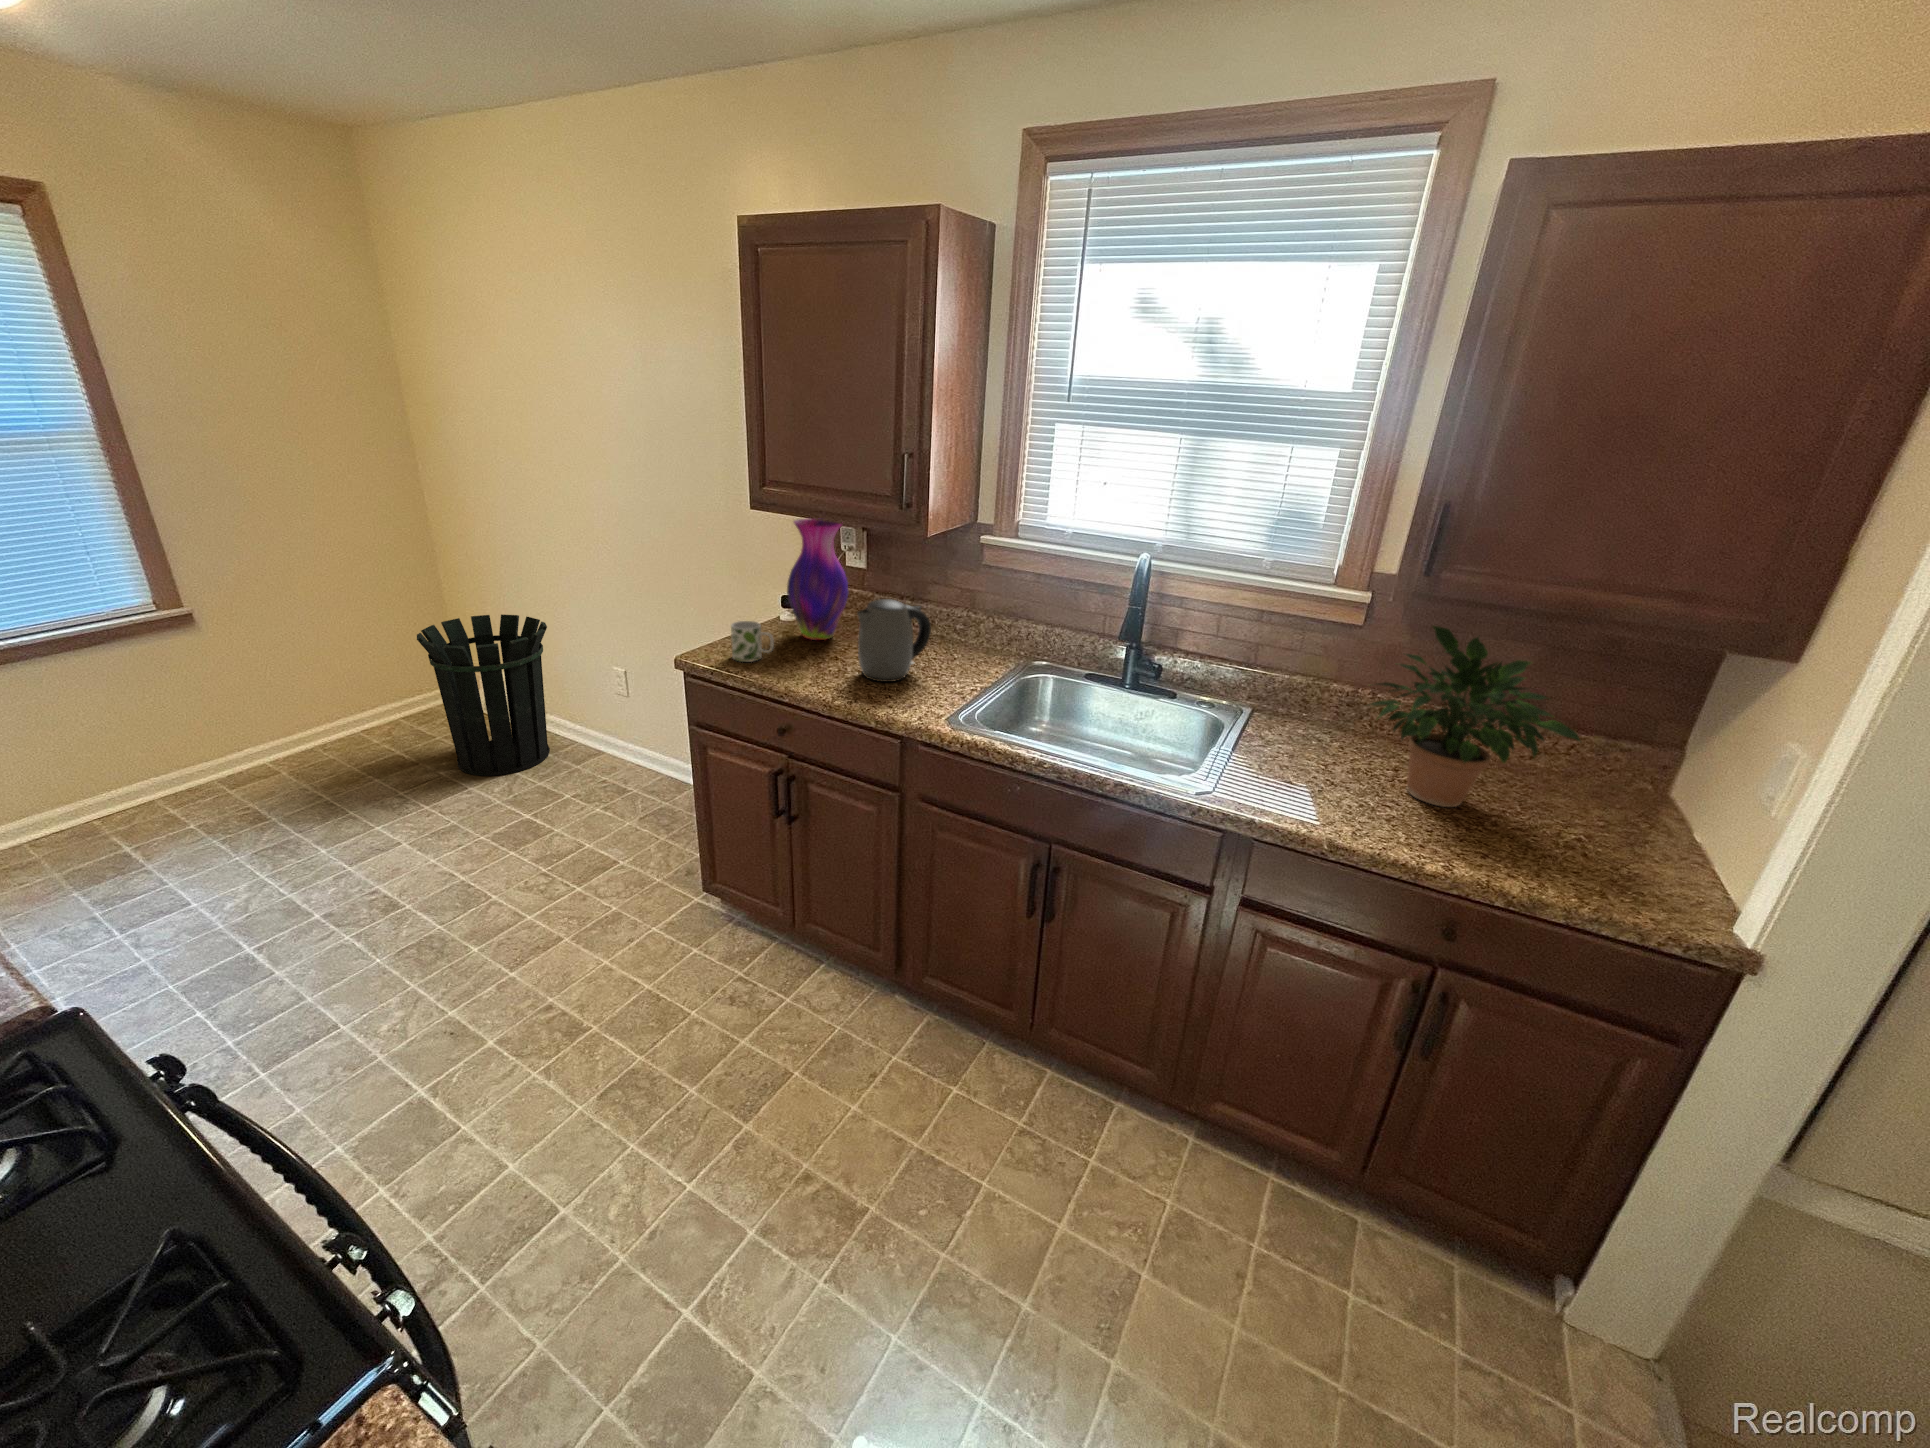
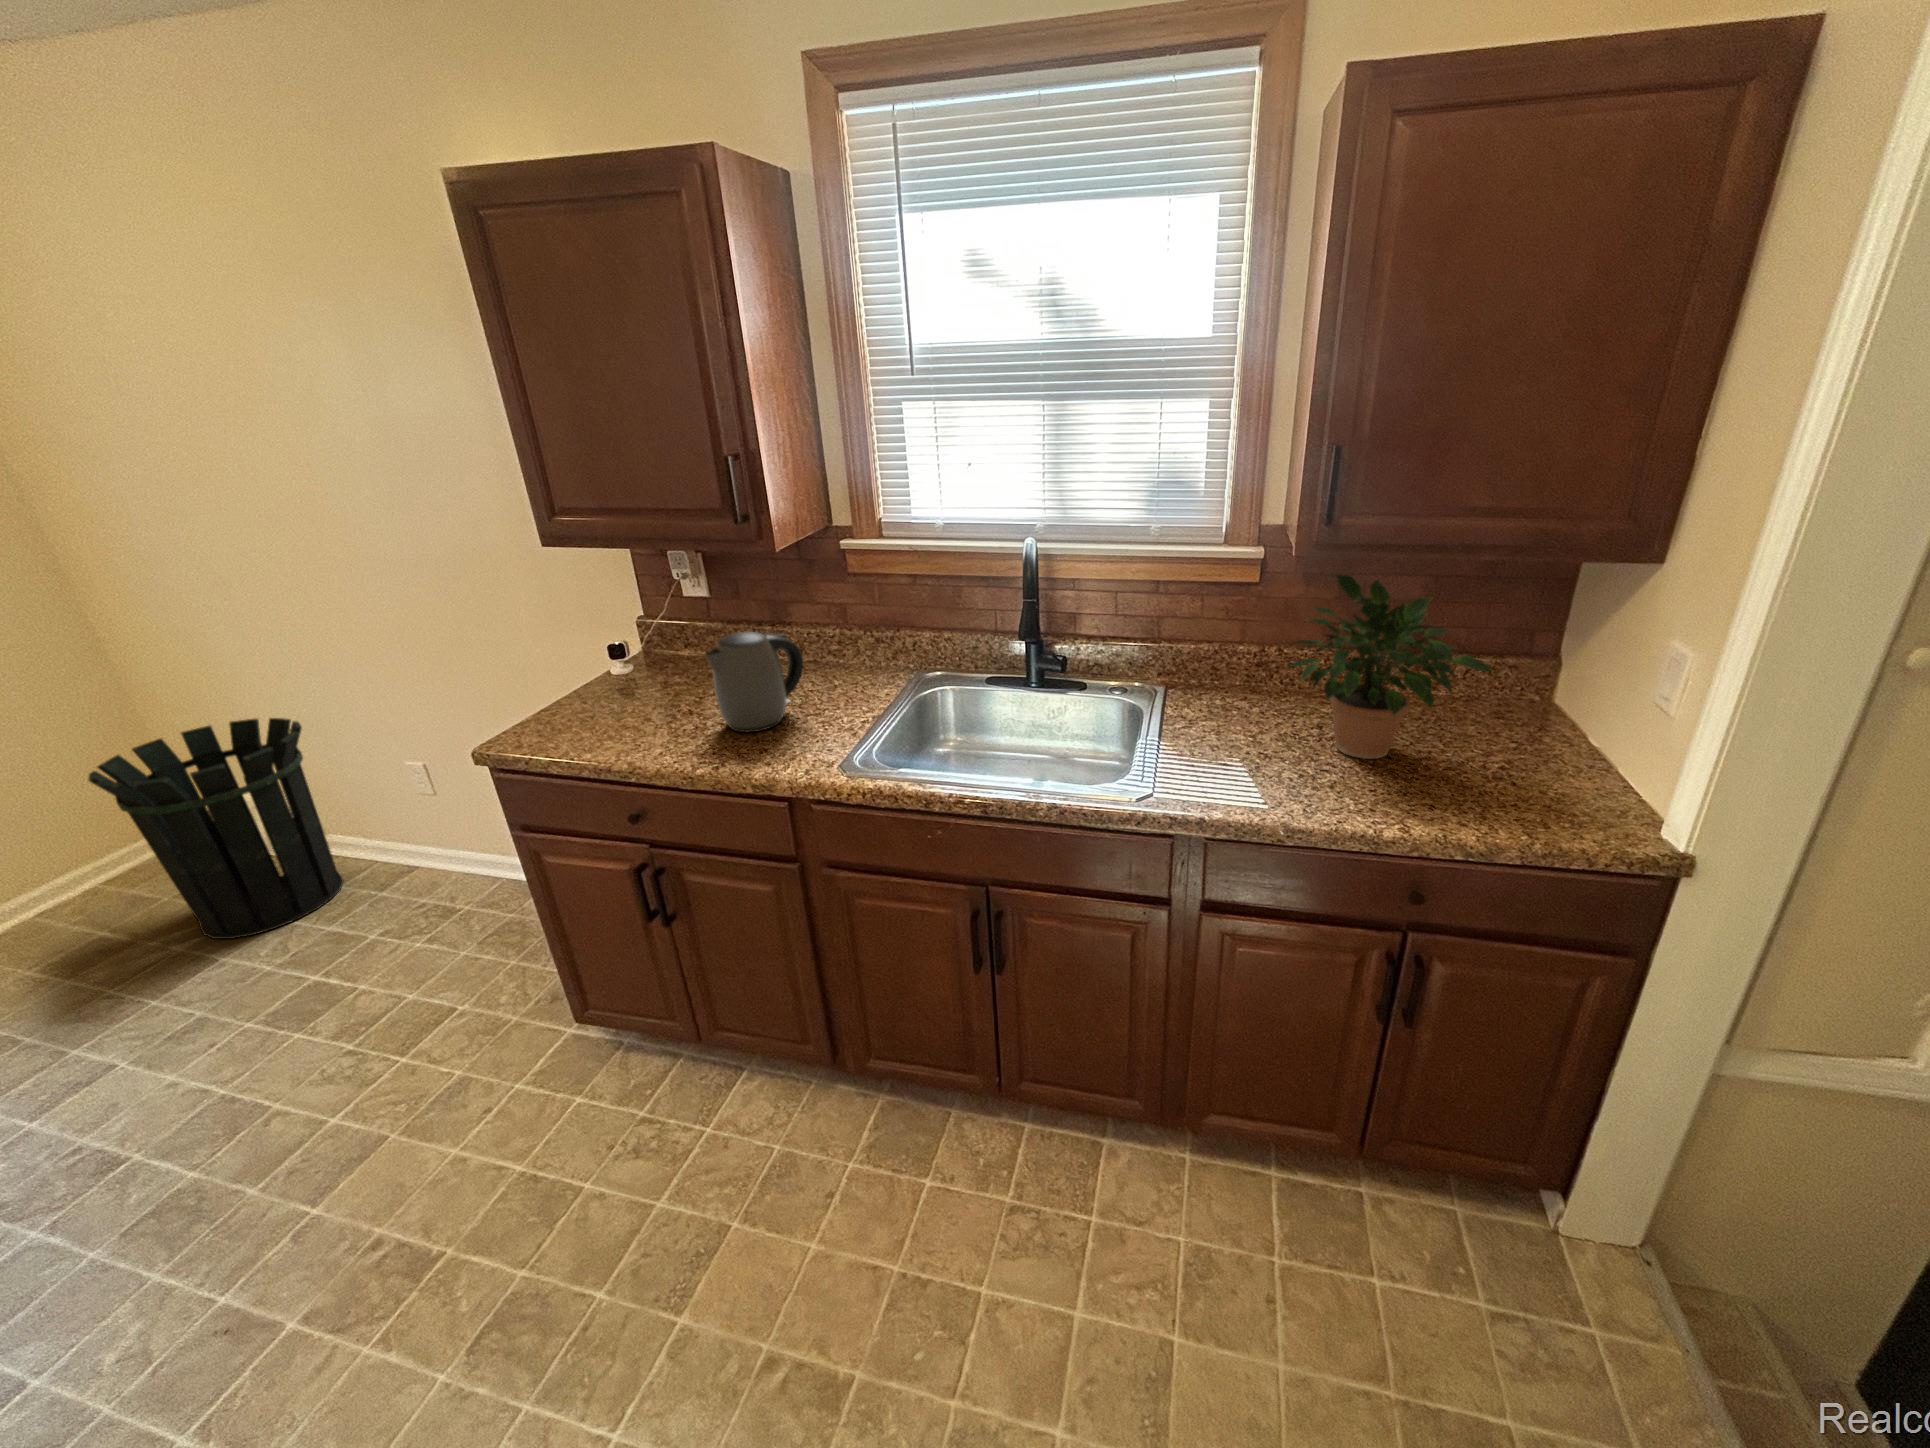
vase: present [787,518,848,640] -> none [603,543,695,692]
mug: present [731,621,774,662] -> none [540,686,606,740]

